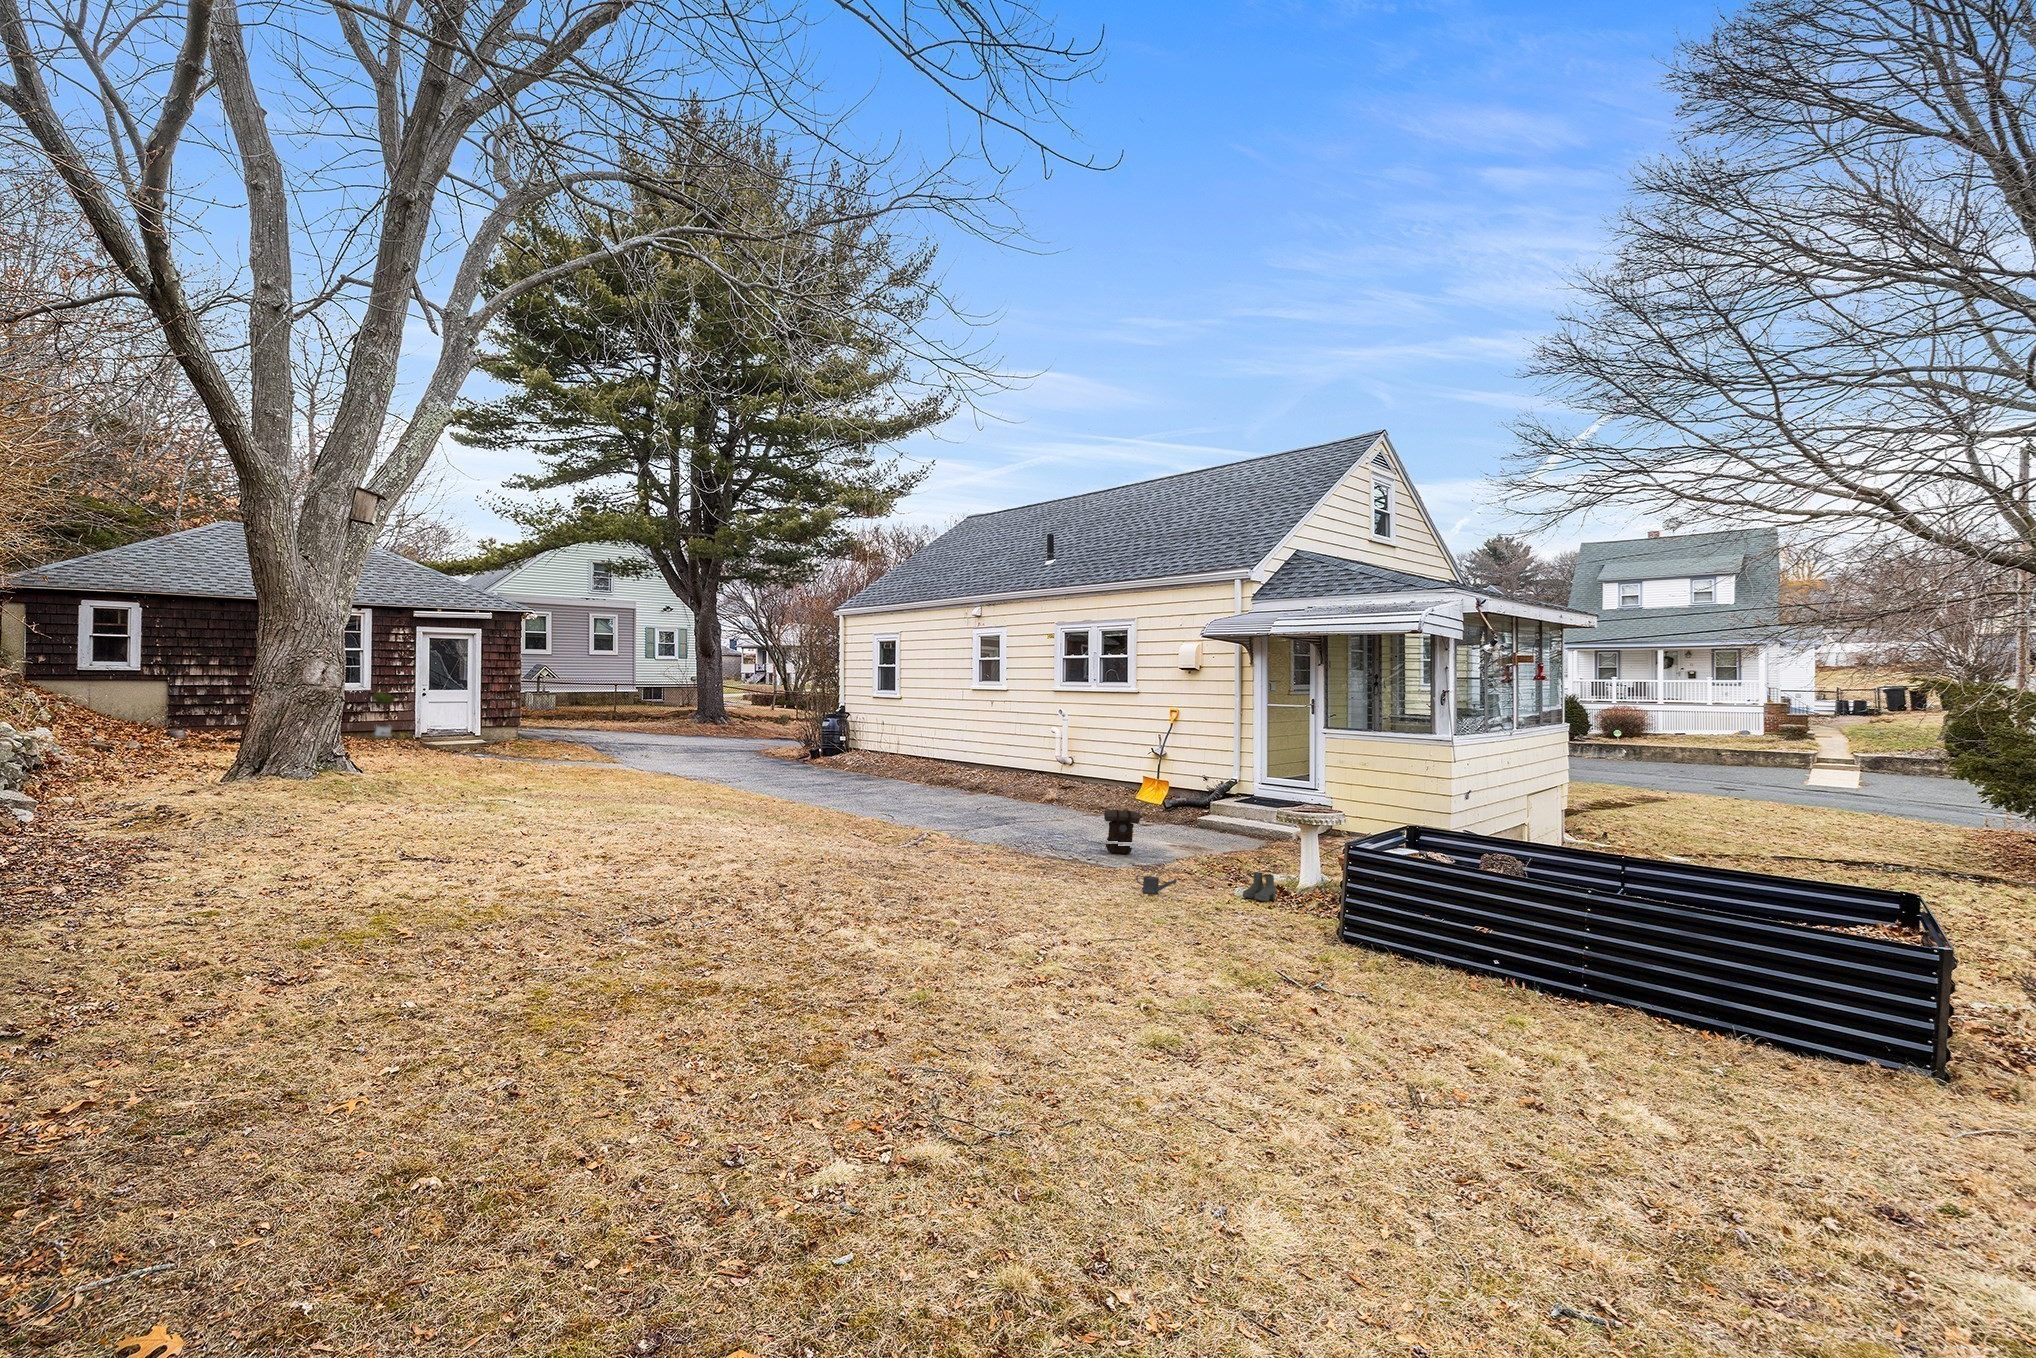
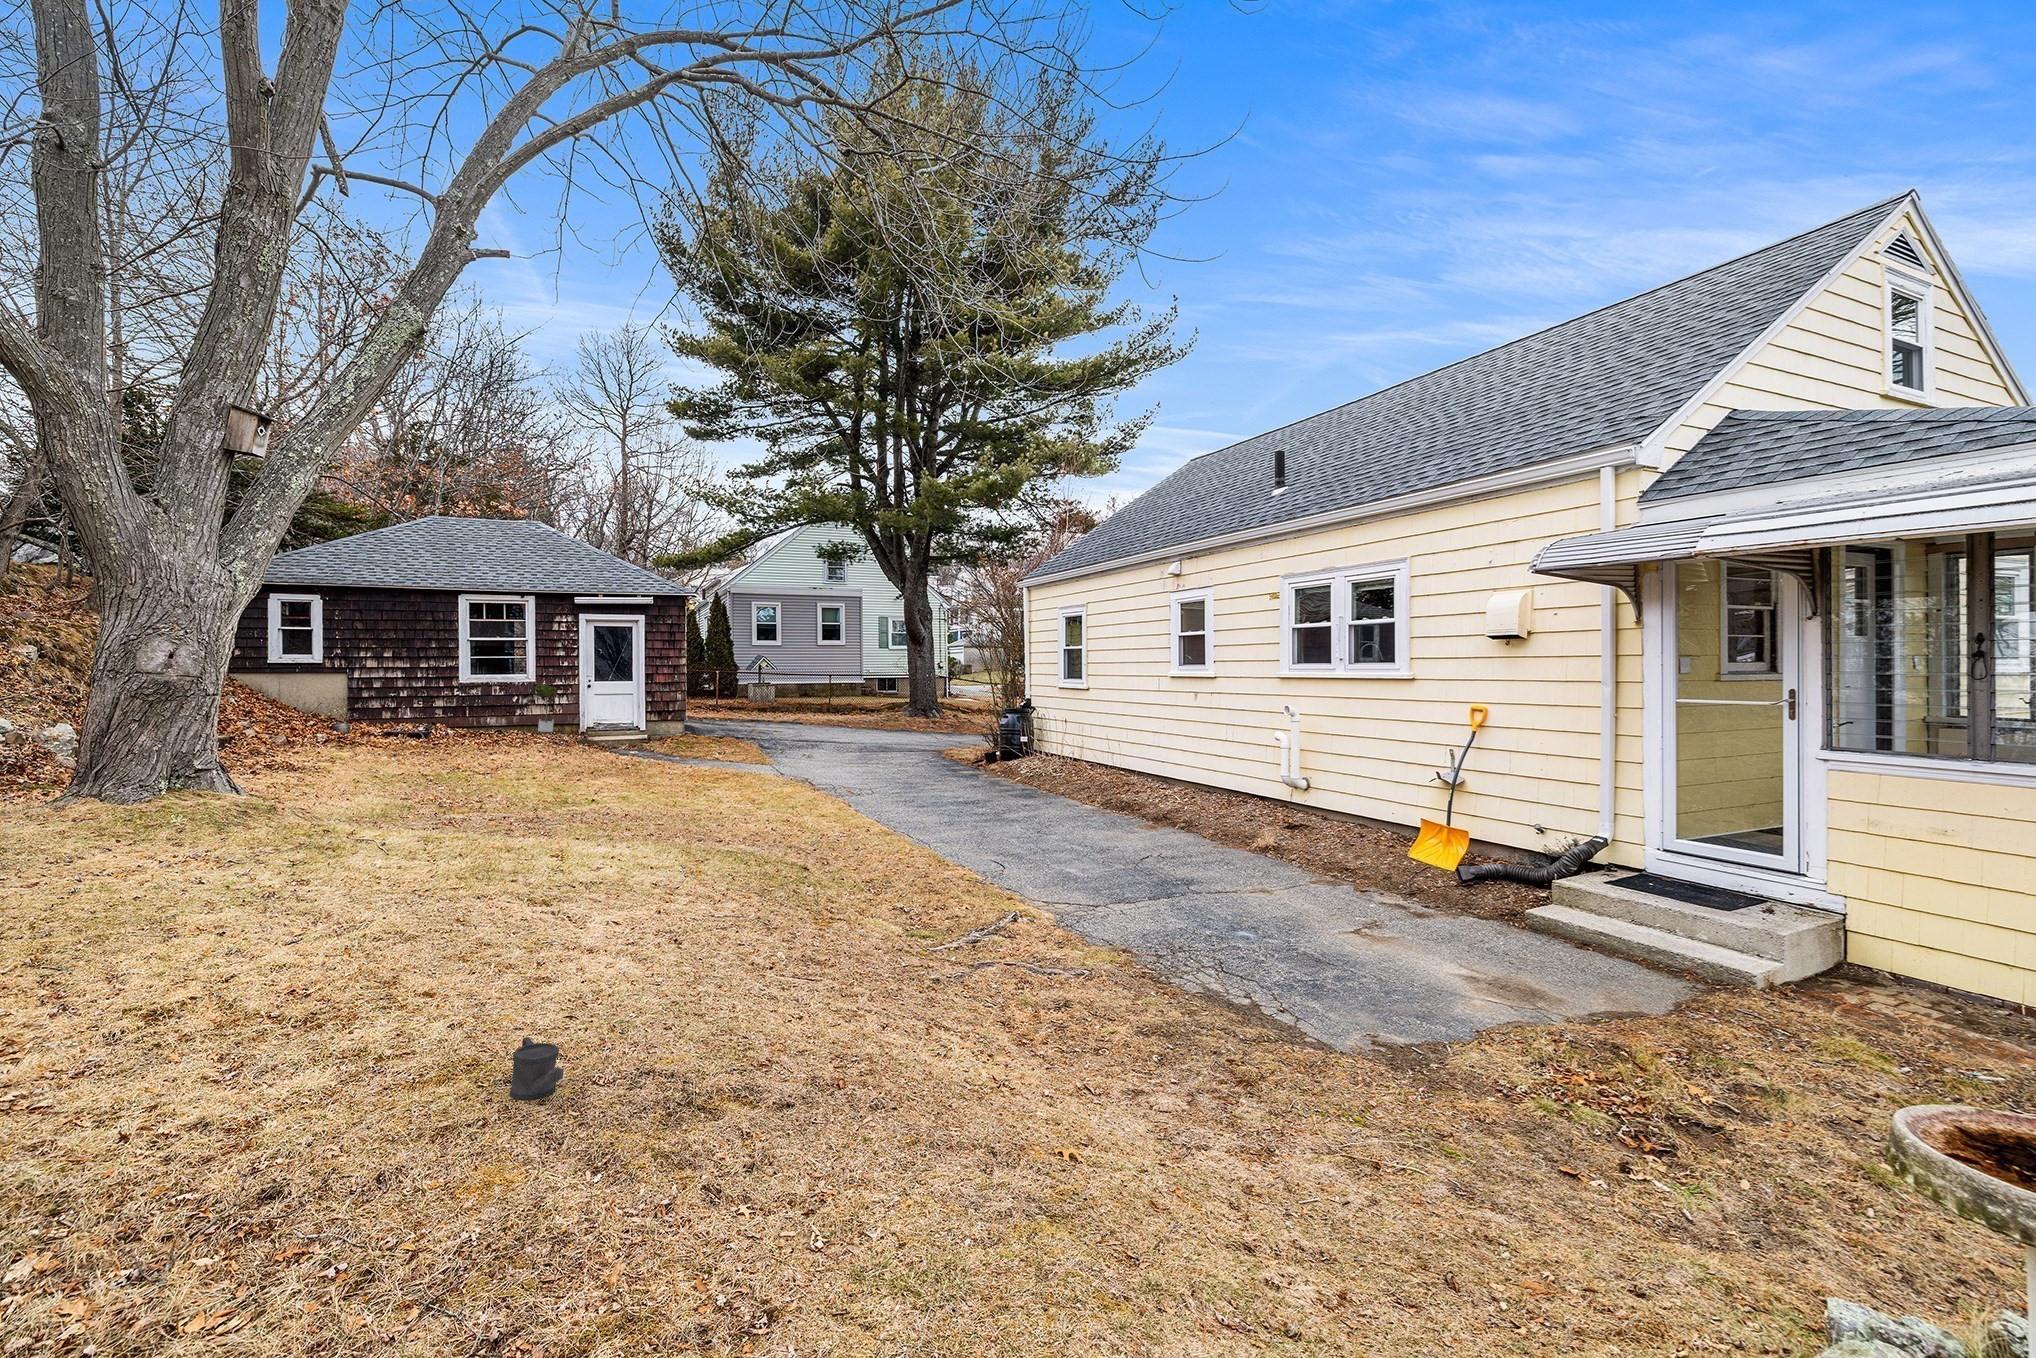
backpack: present [1104,810,1141,854] -> none [1322,903,1396,993]
boots: present [1243,872,1276,902] -> none [1657,1163,1767,1270]
watering can: present [1136,875,1176,894] -> present [510,1037,564,1100]

